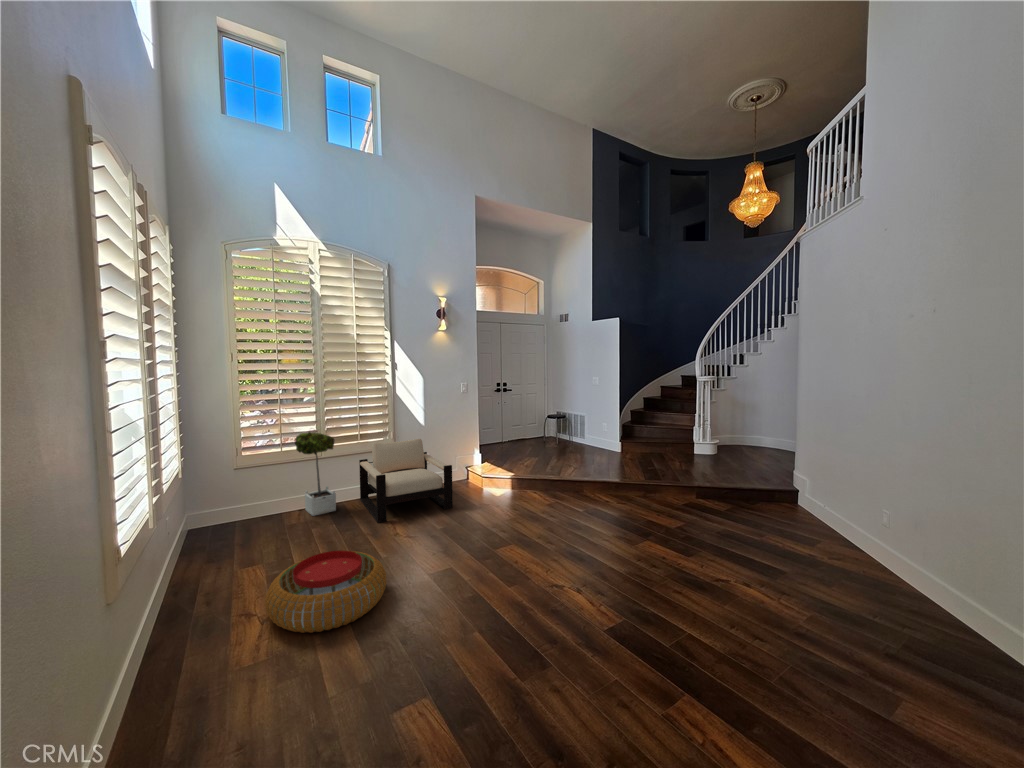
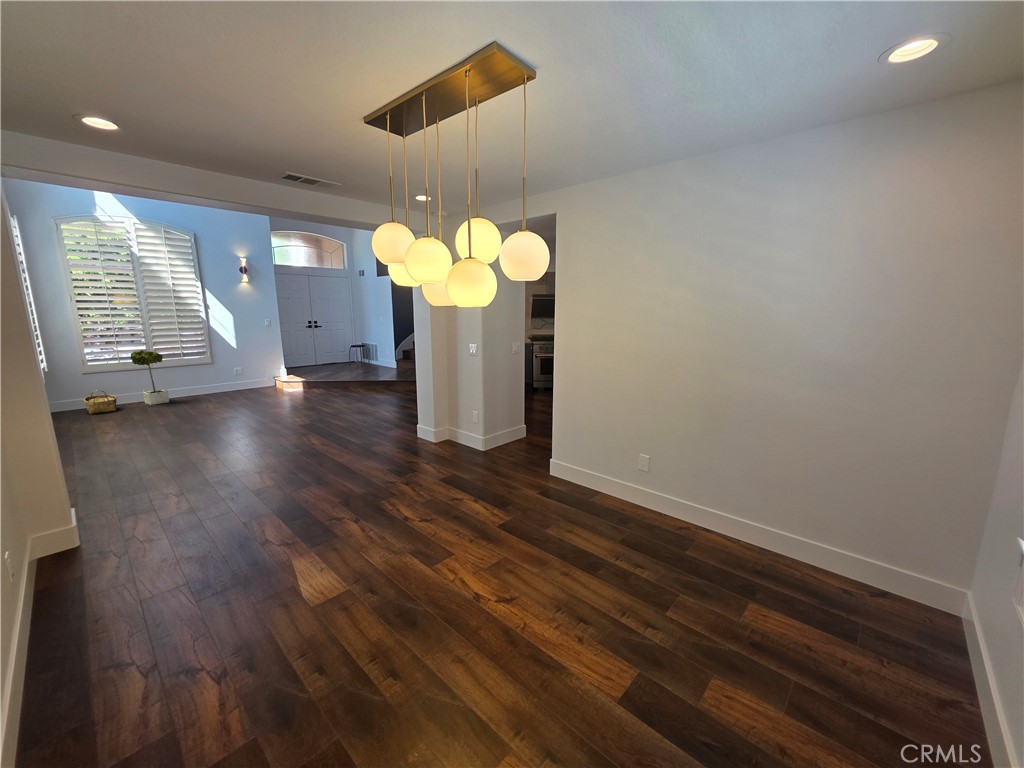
armchair: present [359,439,453,523] -> none [185,356,256,405]
woven basket: none [229,491,271,533] -> present [84,390,117,414]
pouf: present [265,551,387,633] -> none [125,405,200,436]

